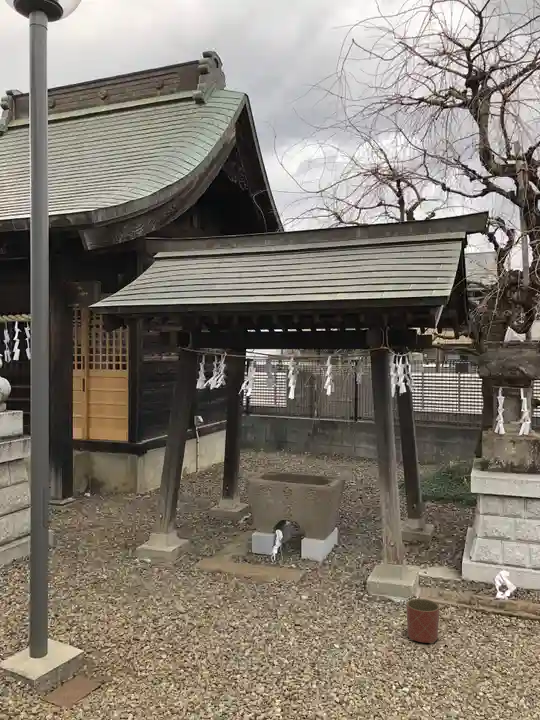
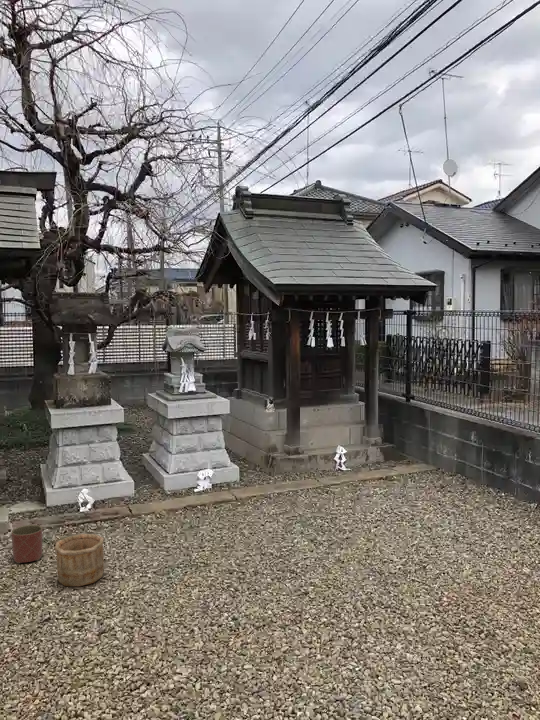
wooden bucket: none [440,630,501,700] -> present [55,534,104,586]

